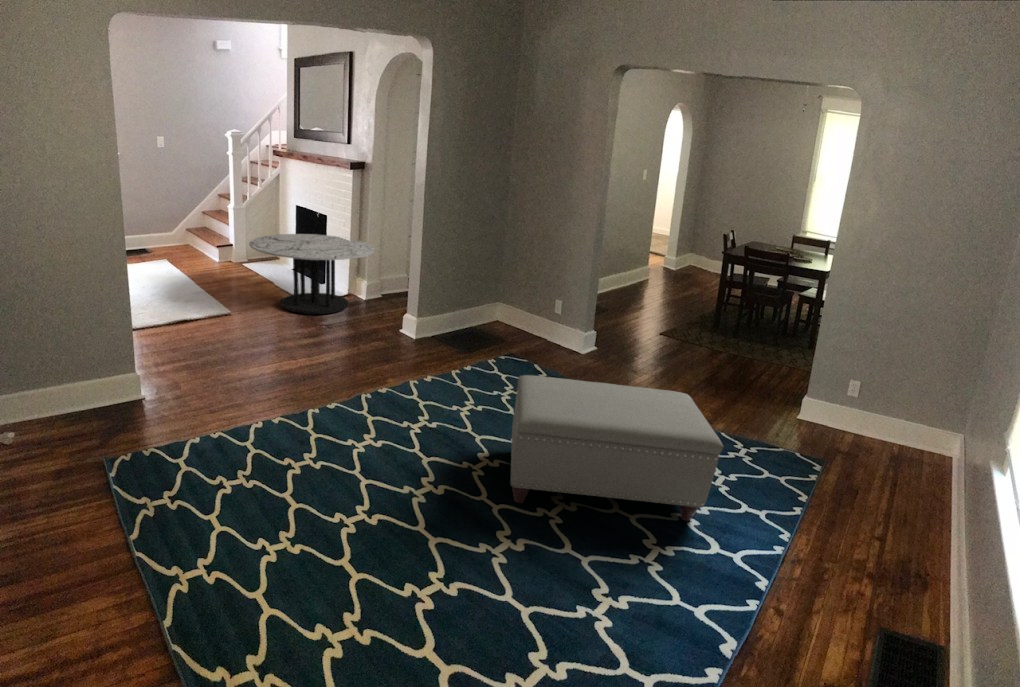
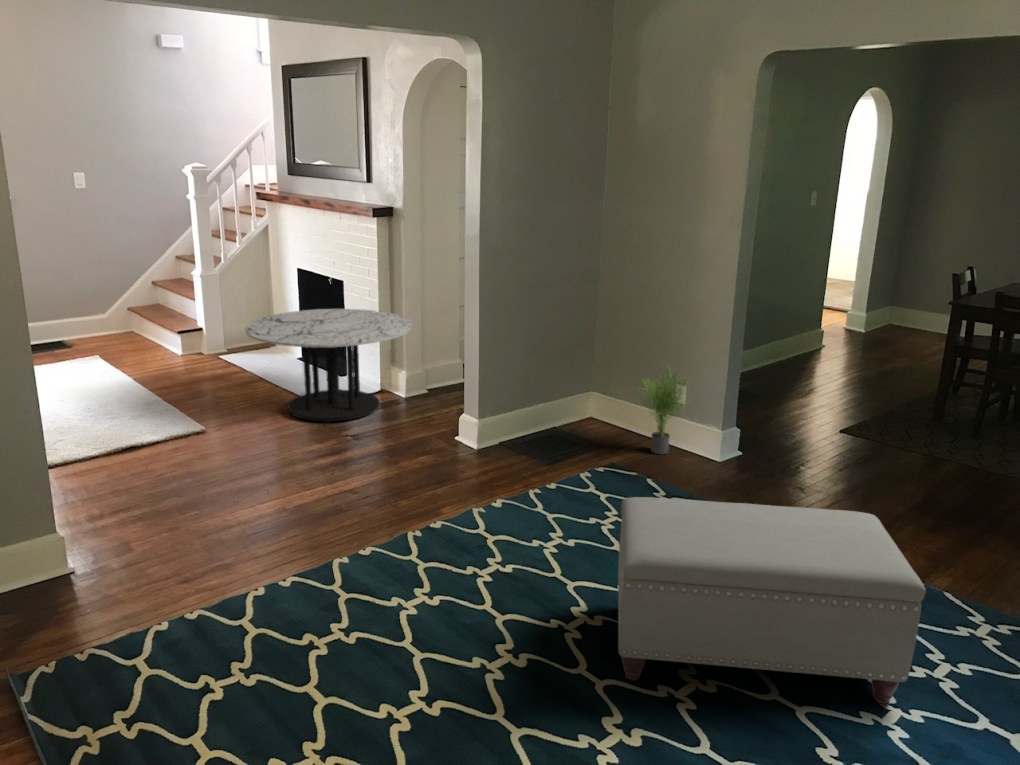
potted plant: none [528,288,568,349] -> present [640,372,686,454]

